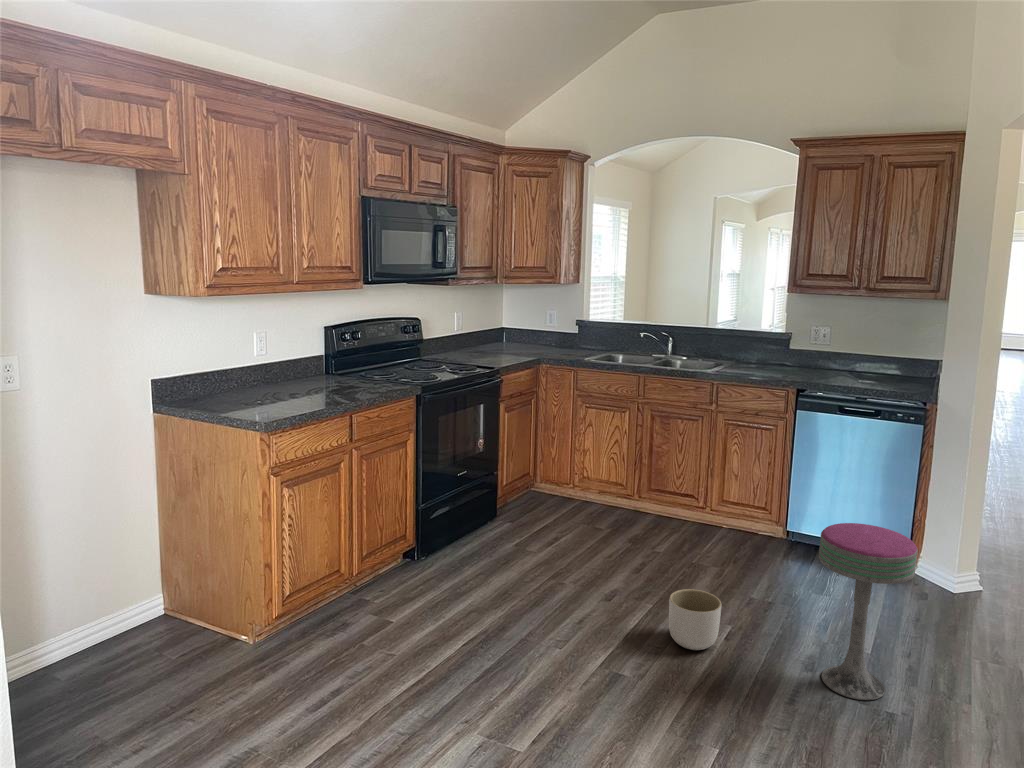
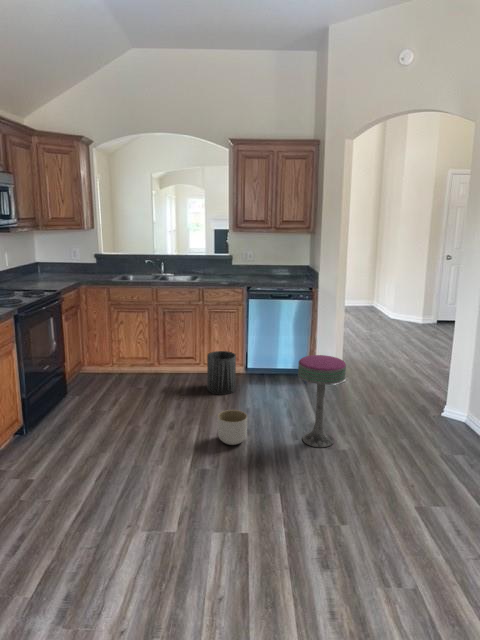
trash can: none [701,491,755,566] -> present [207,351,236,395]

